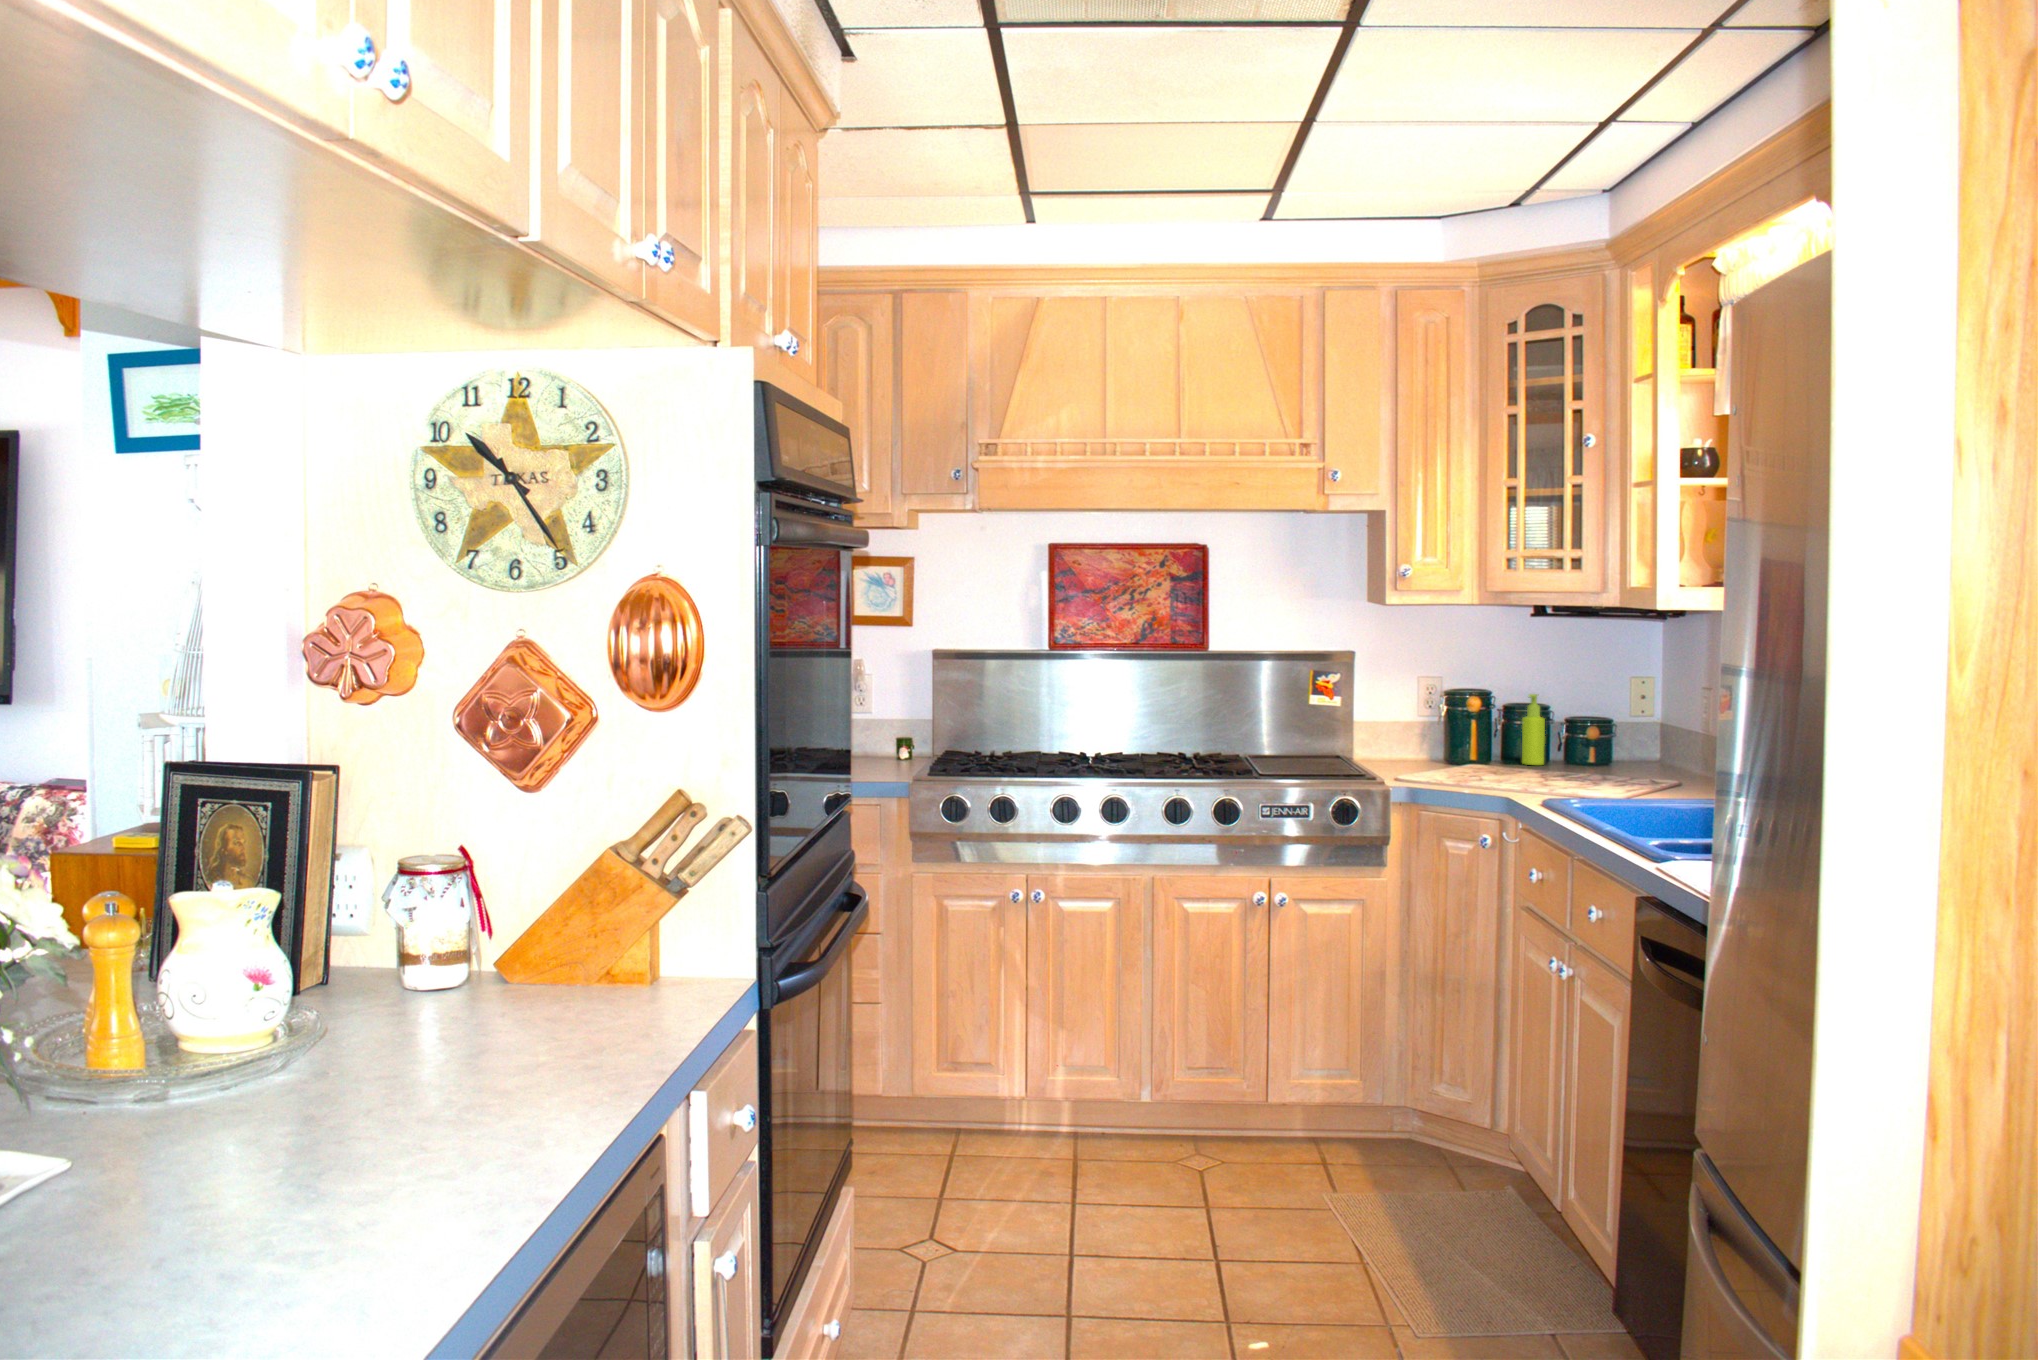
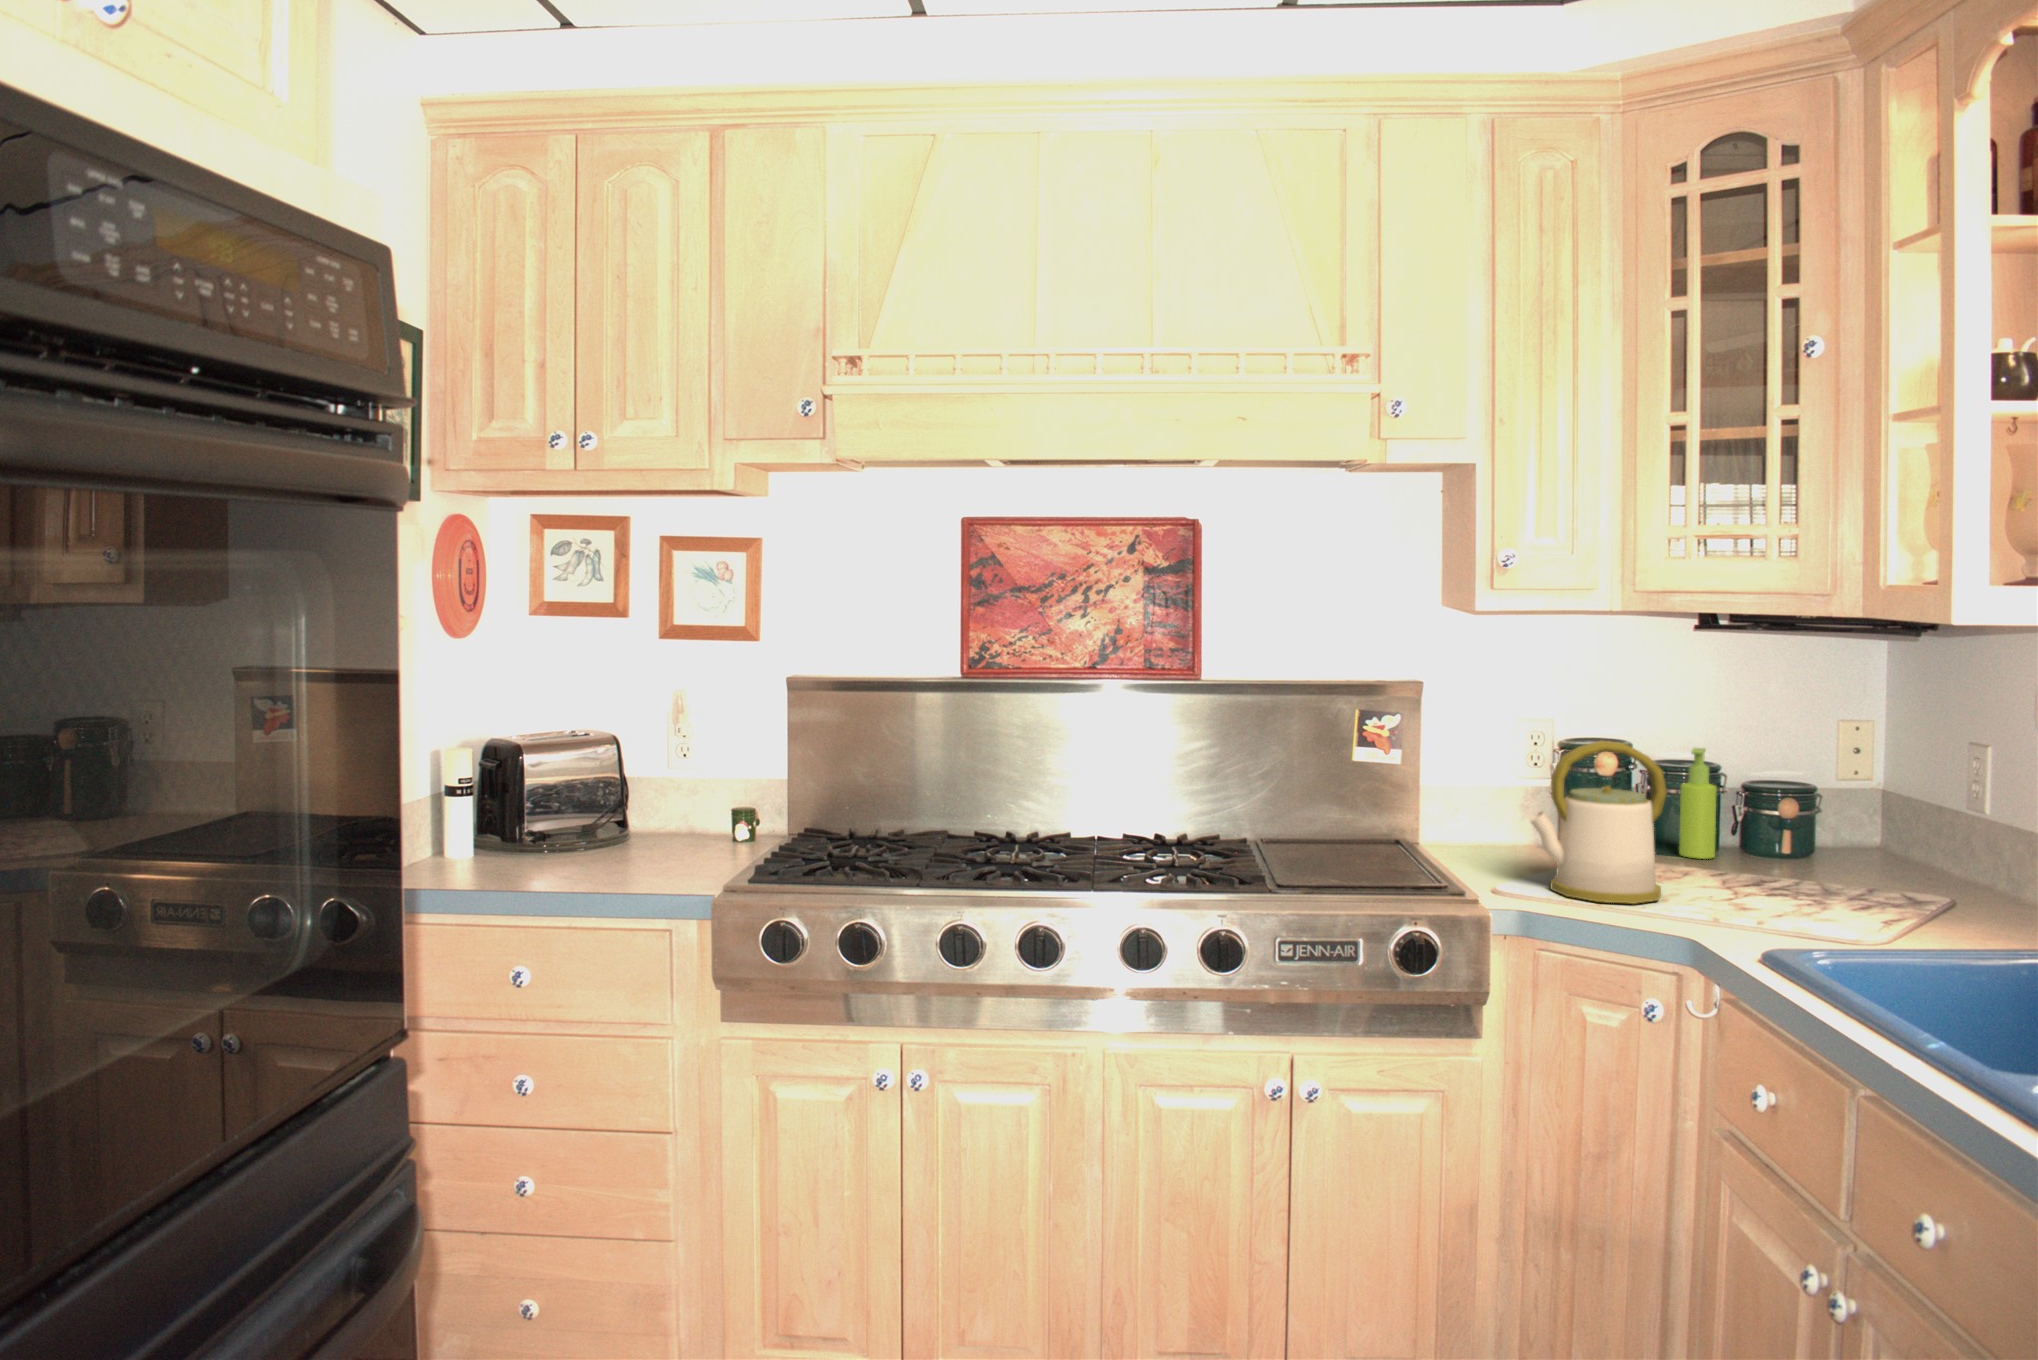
kettle: none [1418,683,1502,783] -> present [1531,740,1667,904]

